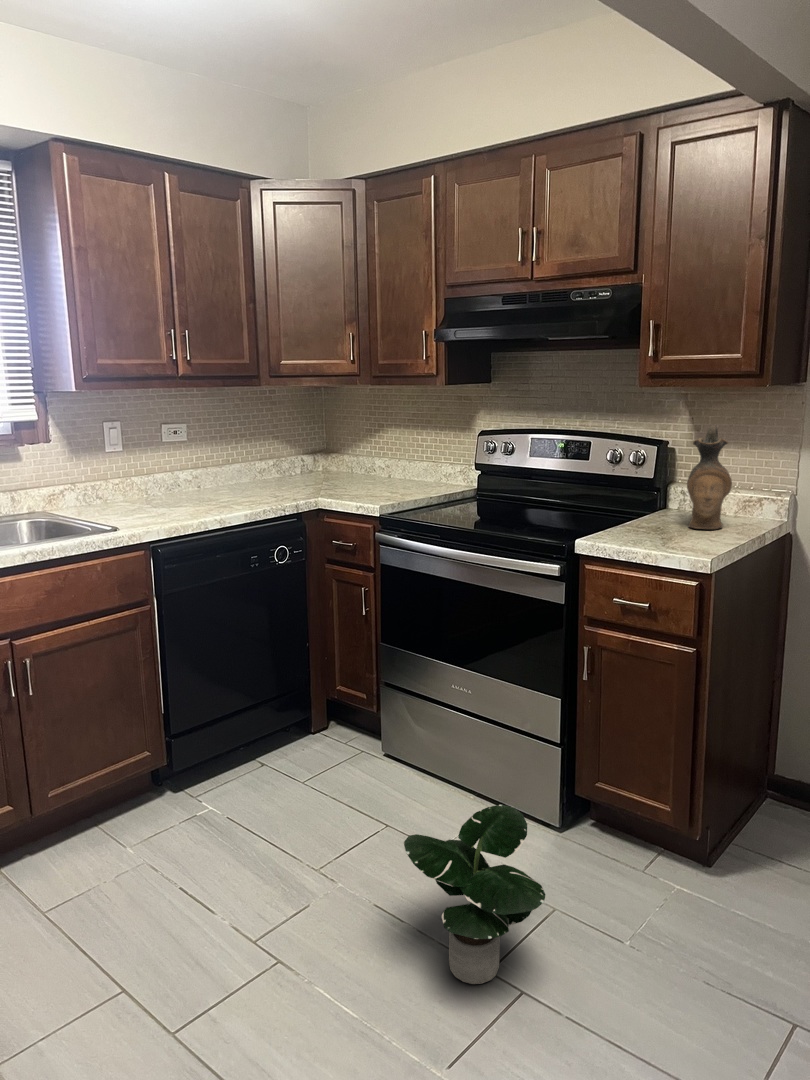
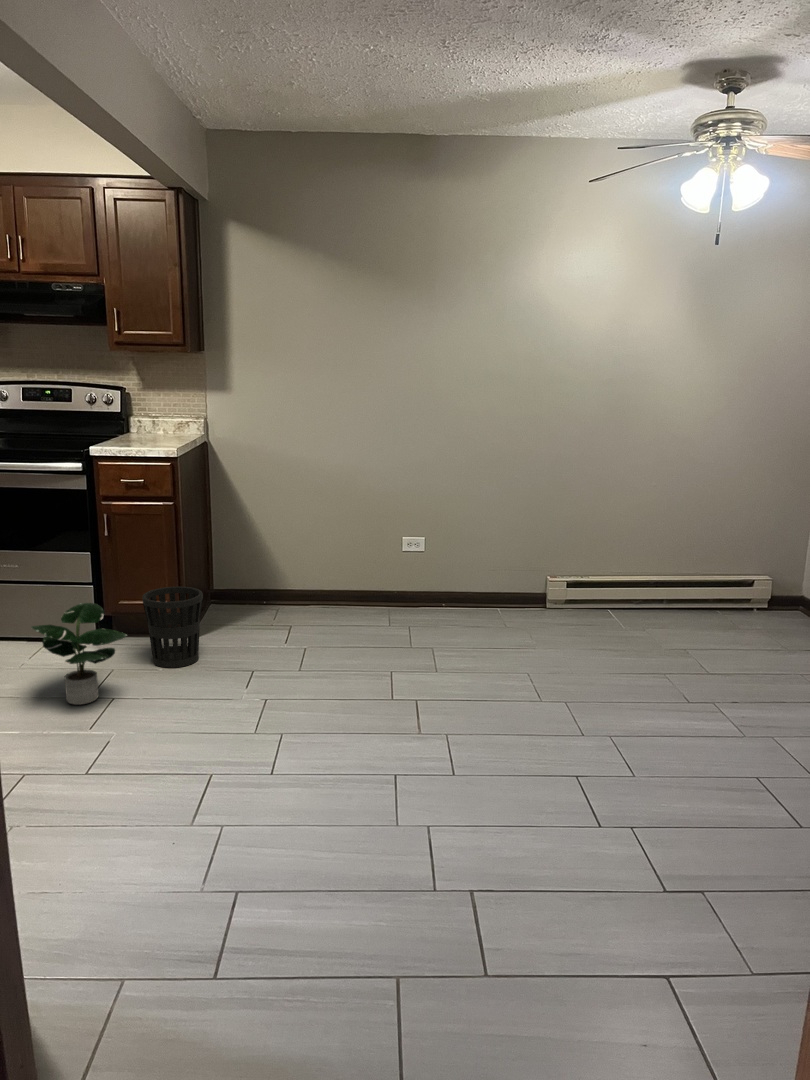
ceramic pitcher: present [687,425,732,529] -> none [149,375,175,439]
wastebasket: none [609,792,716,951] -> present [143,587,203,668]

